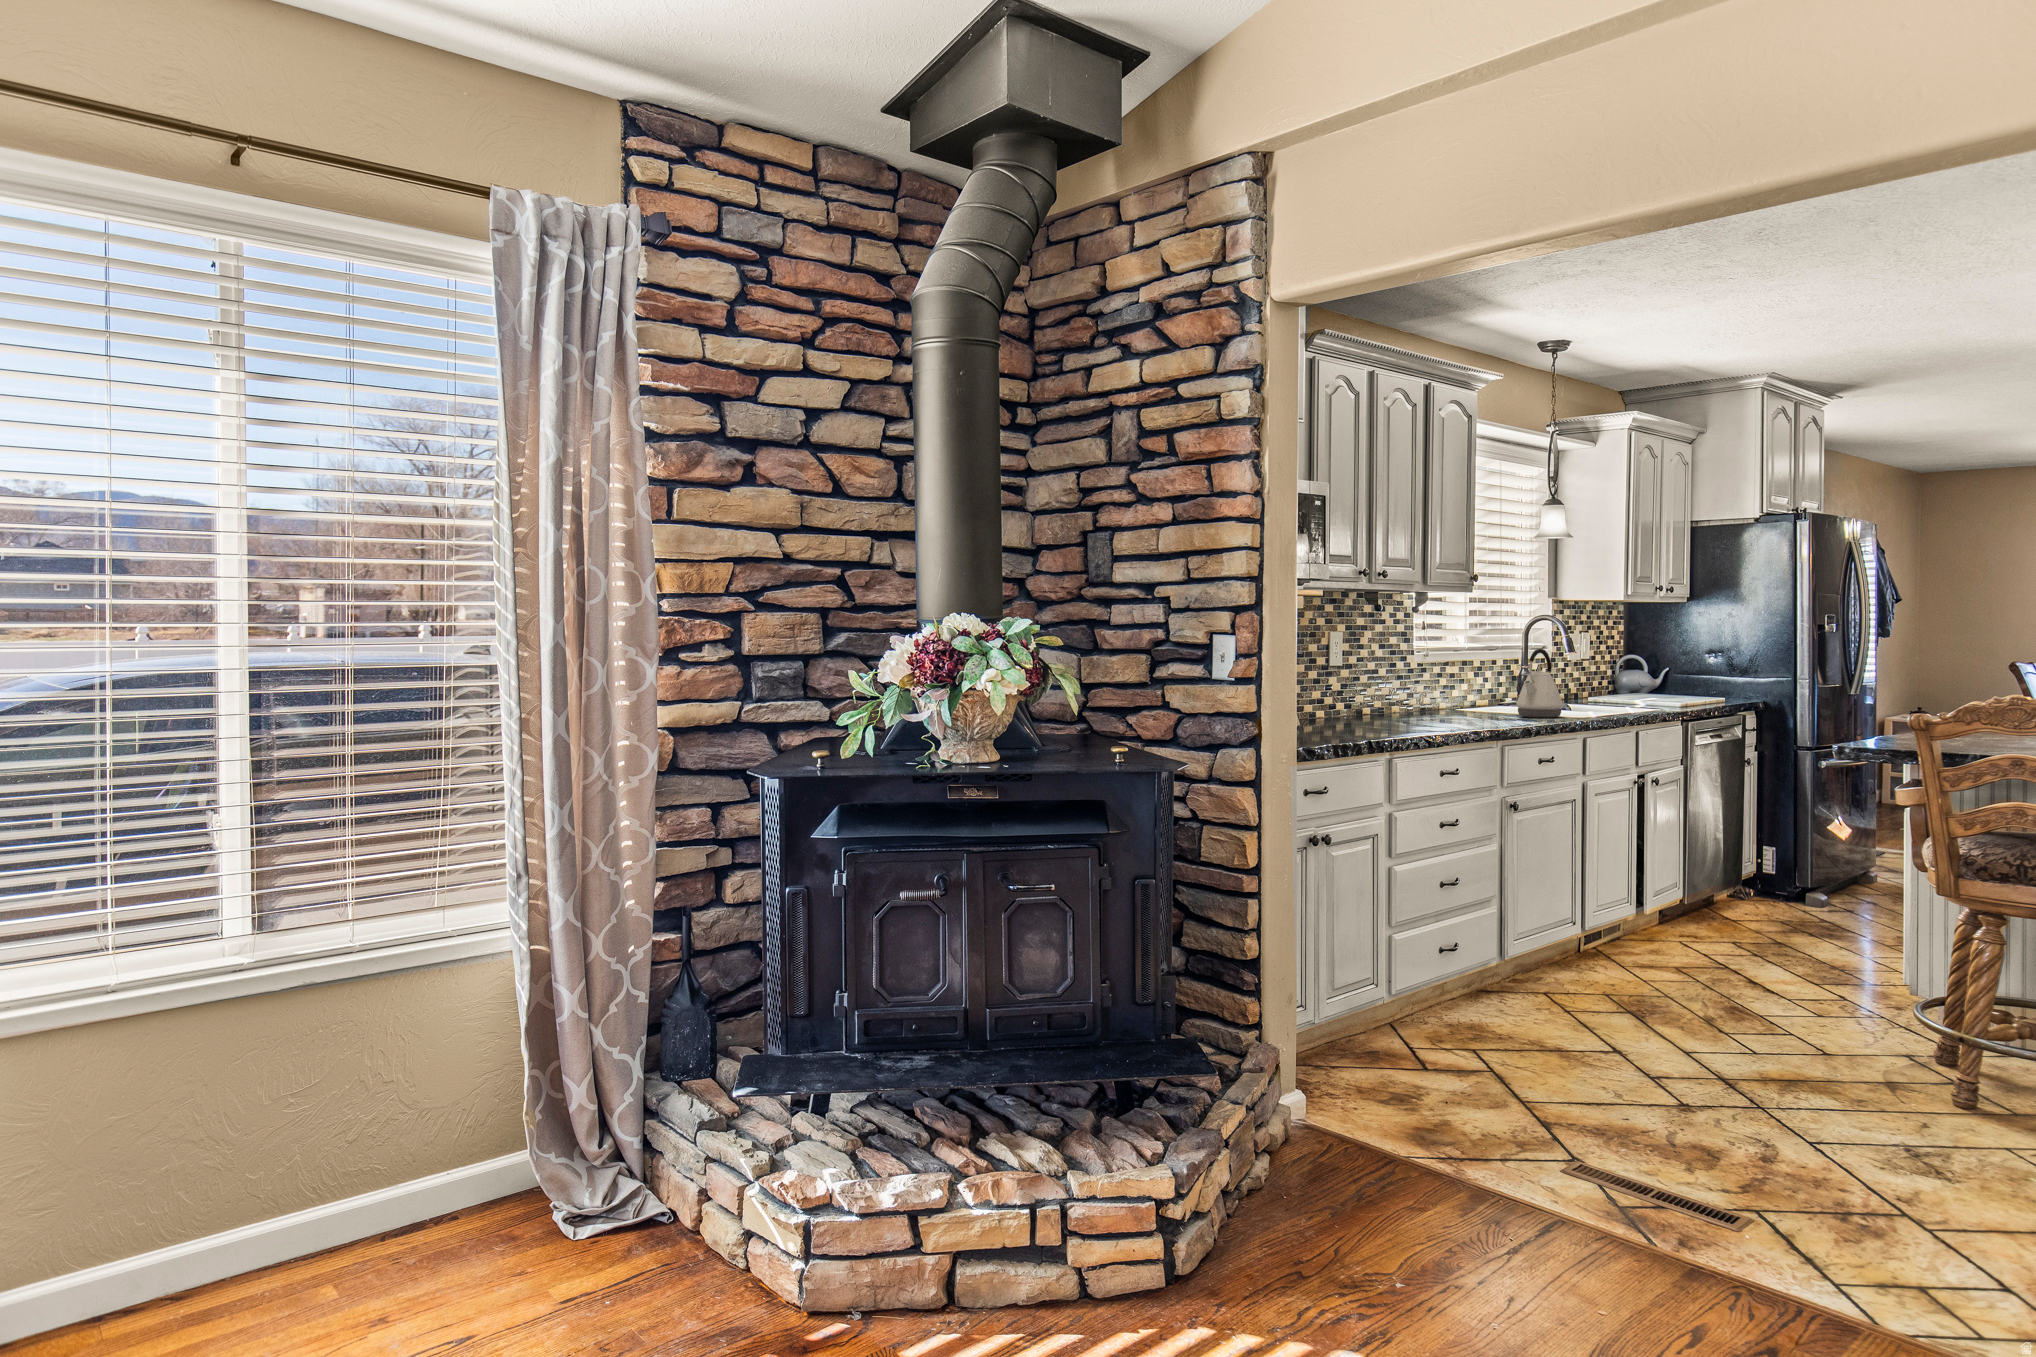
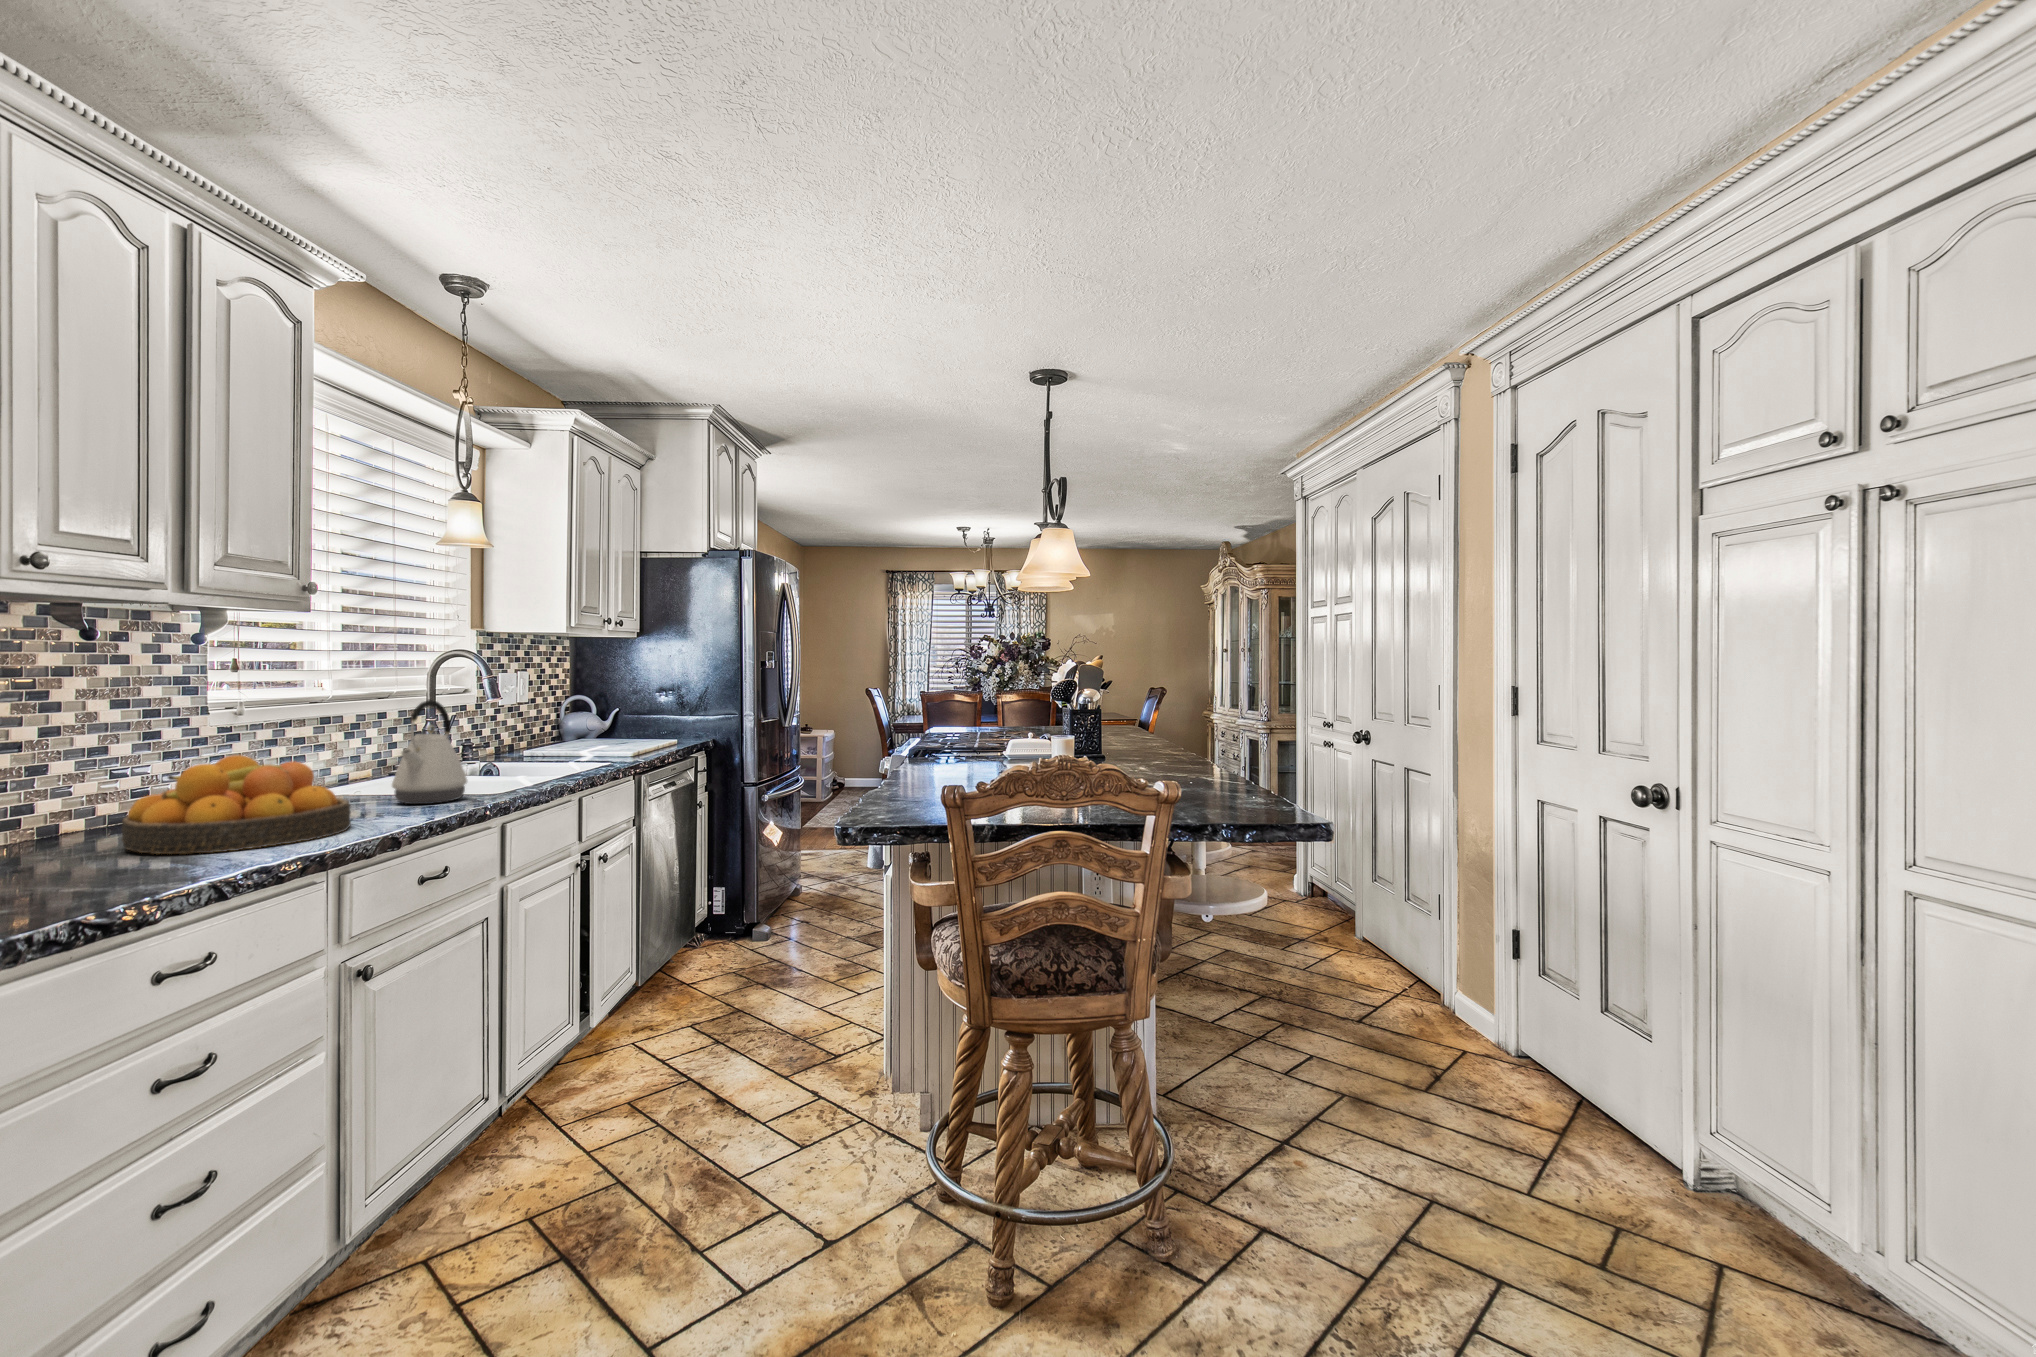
fruit bowl: none [1399,677,1504,726] -> present [122,755,351,854]

